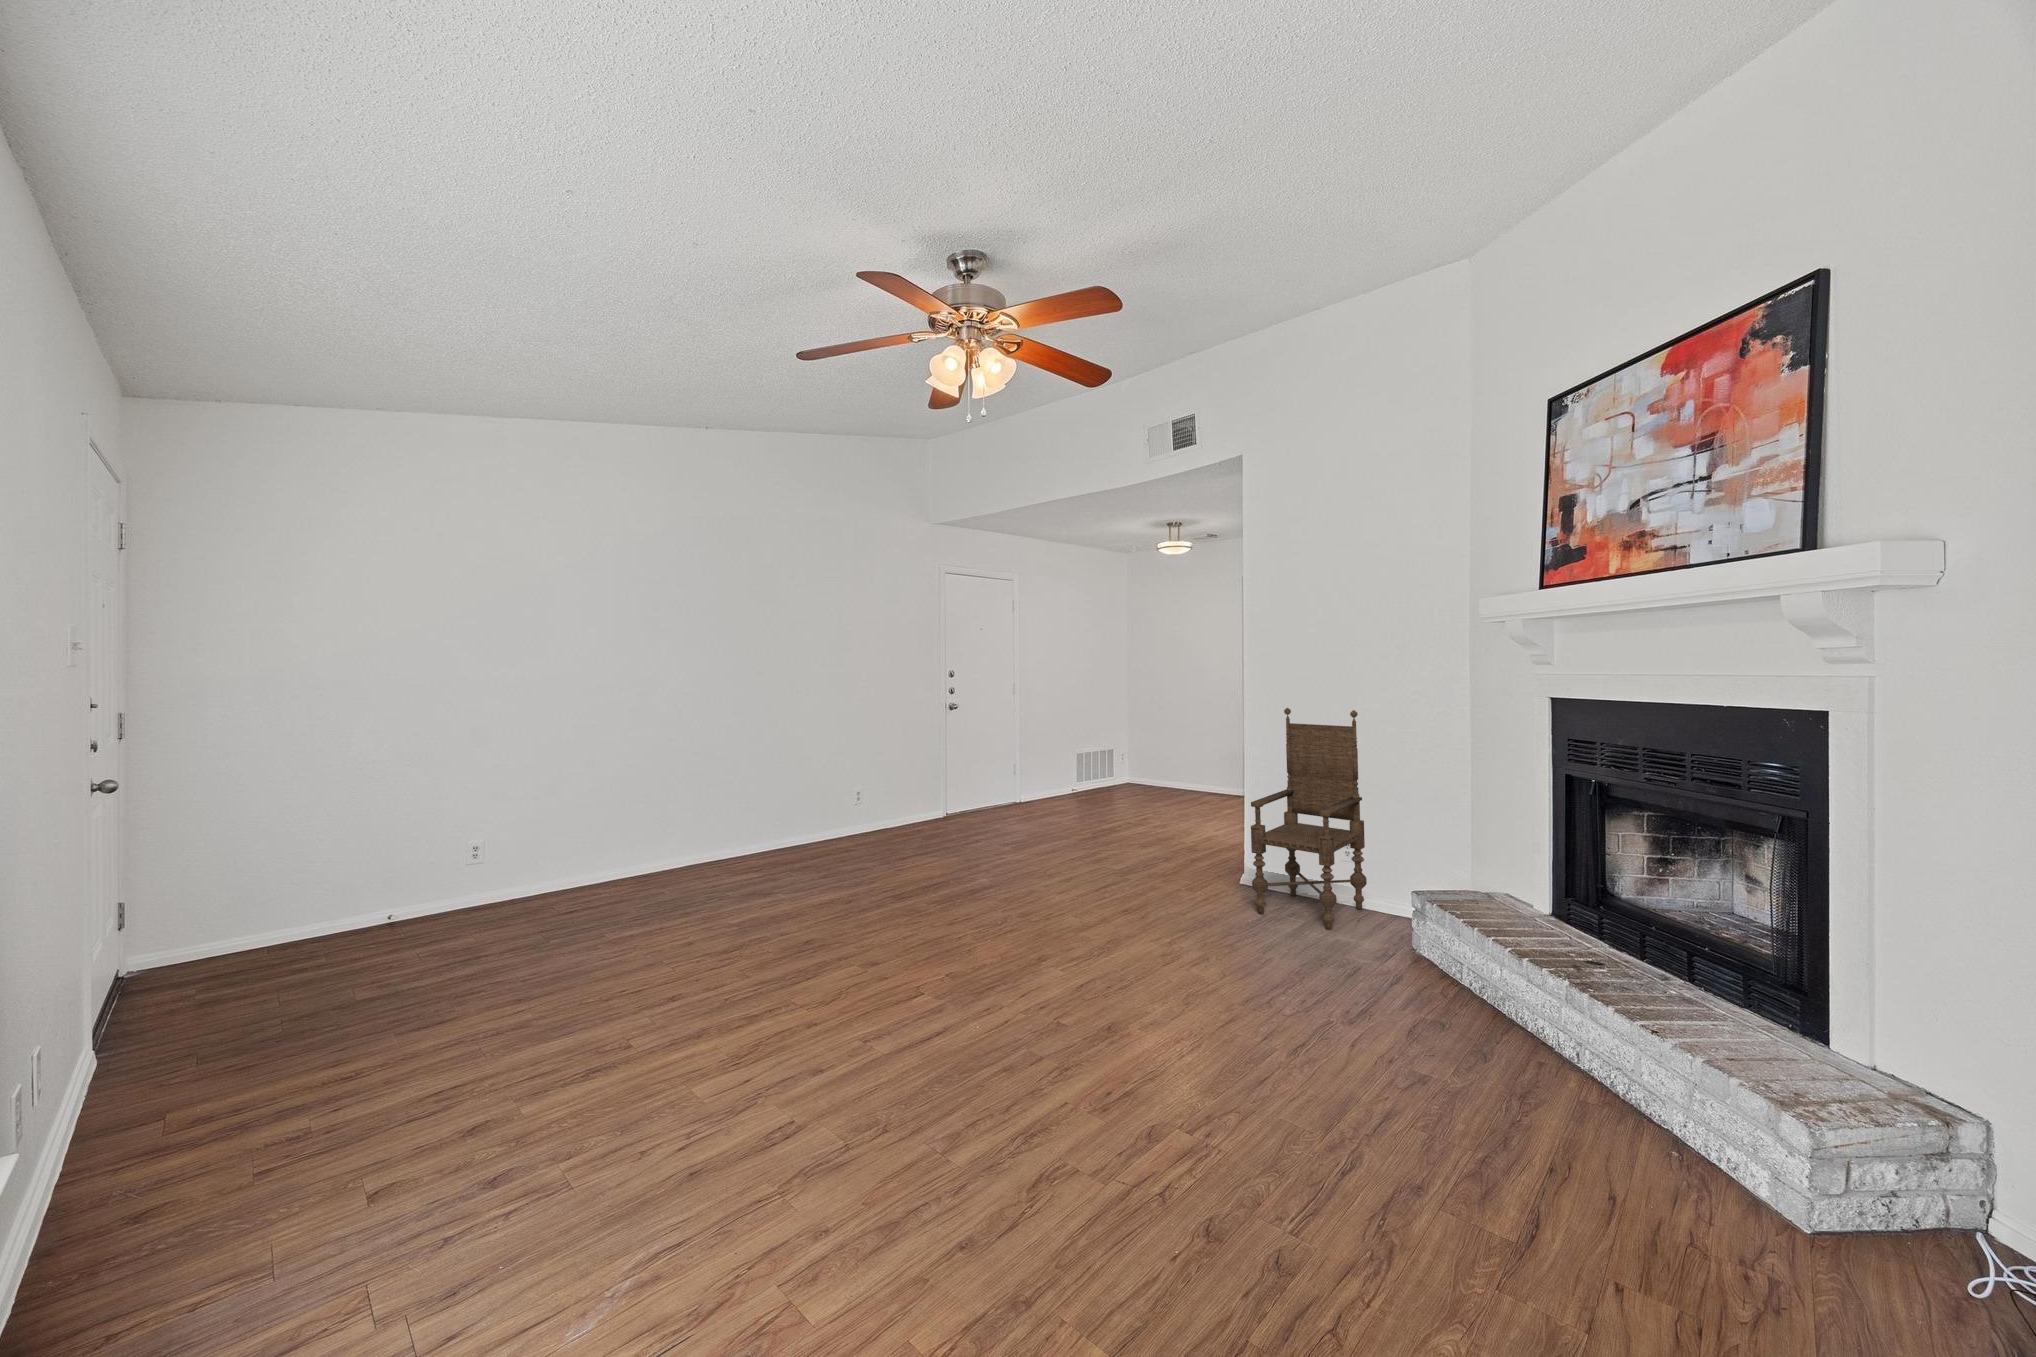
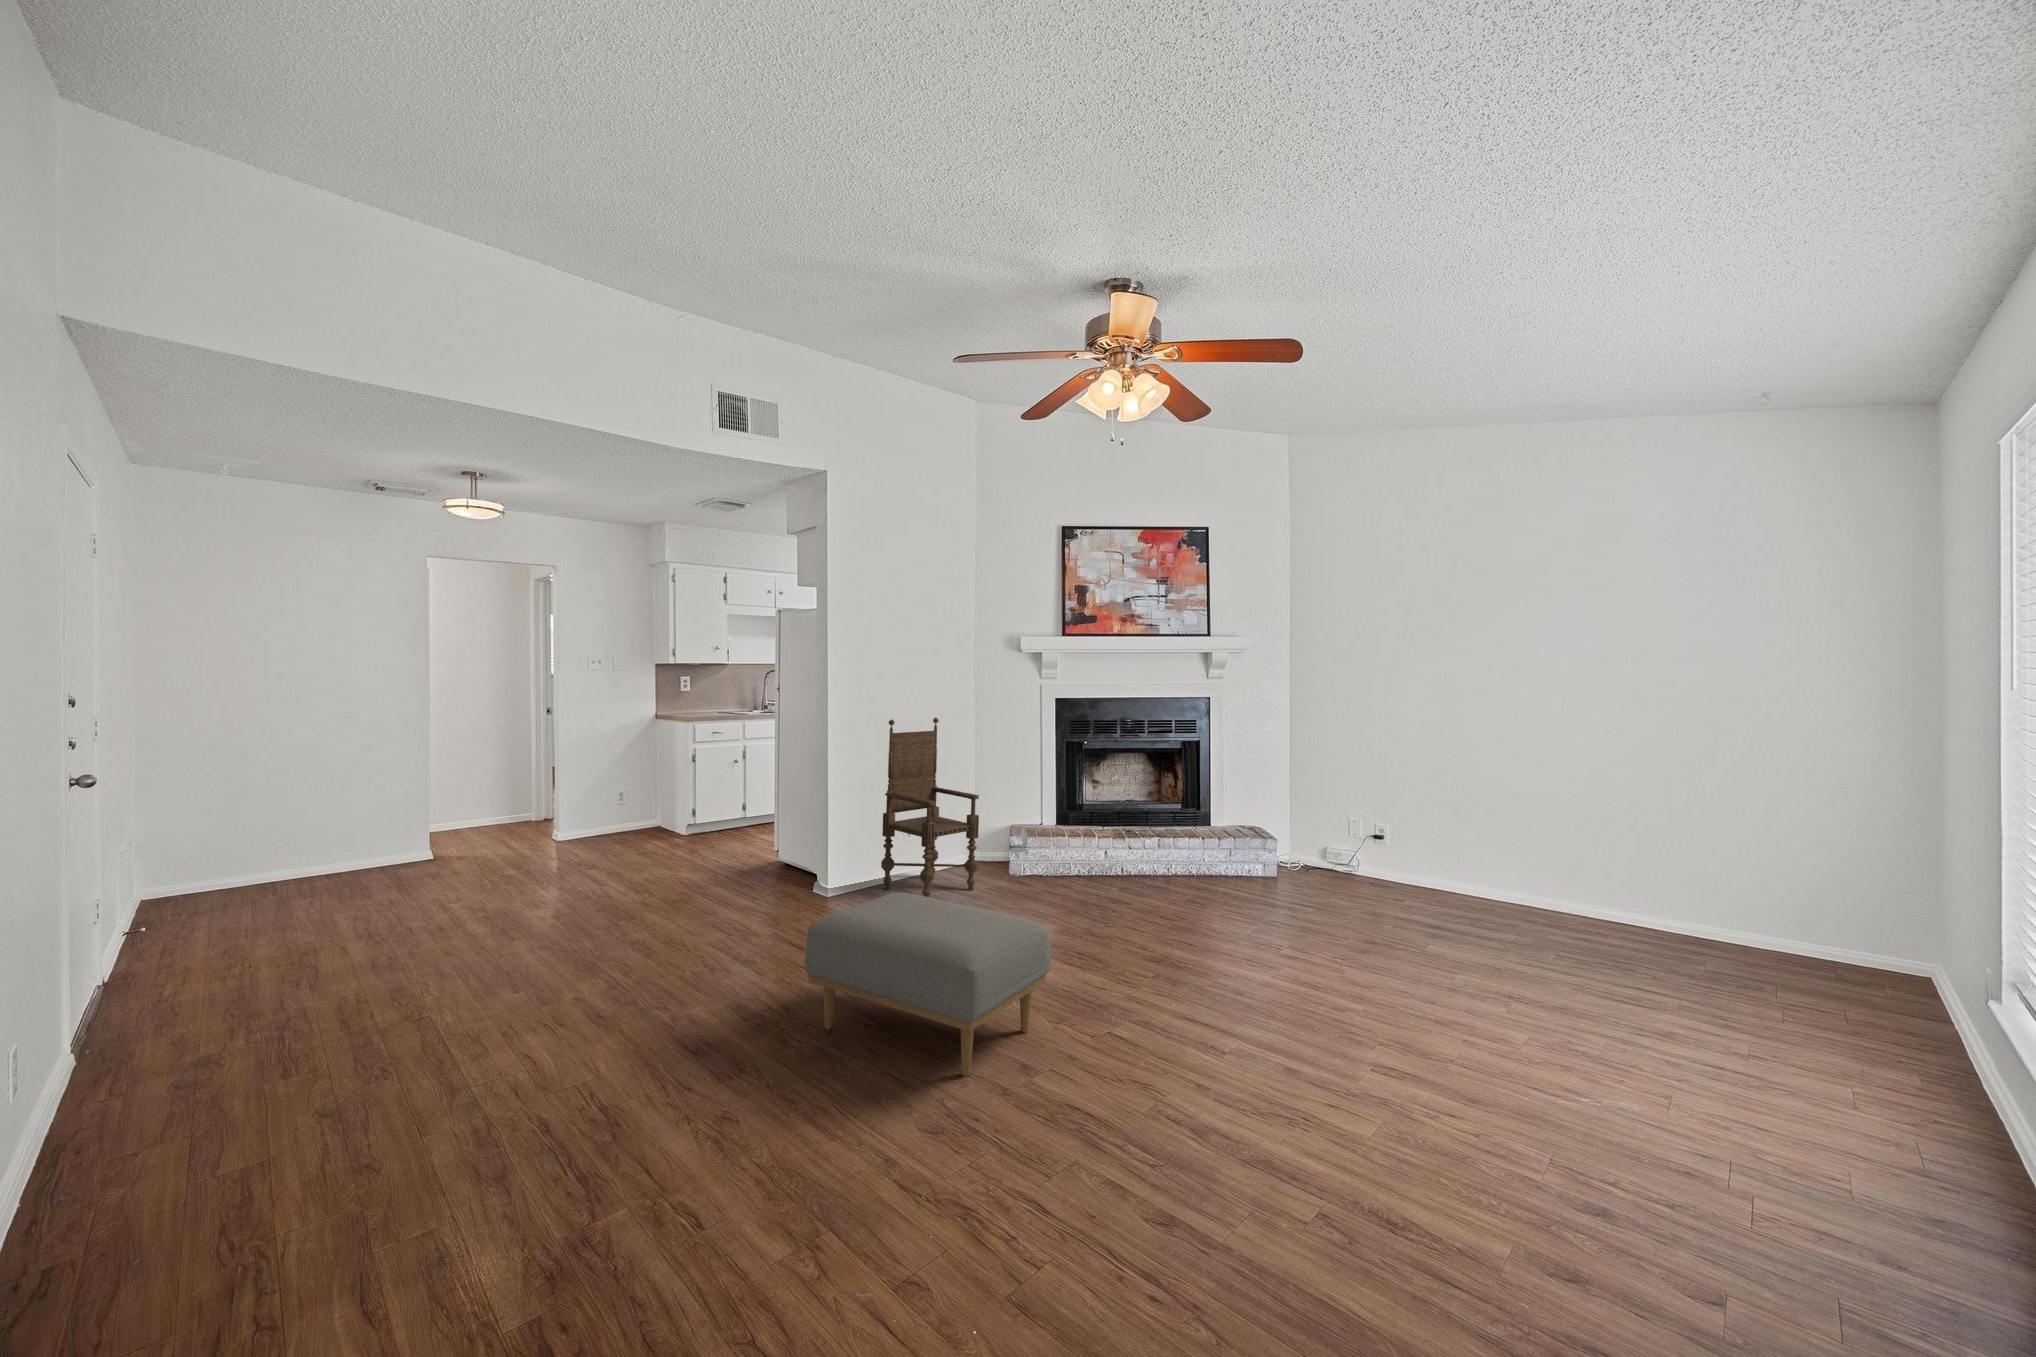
ottoman: none [839,834,1017,966] -> present [805,892,1051,1076]

